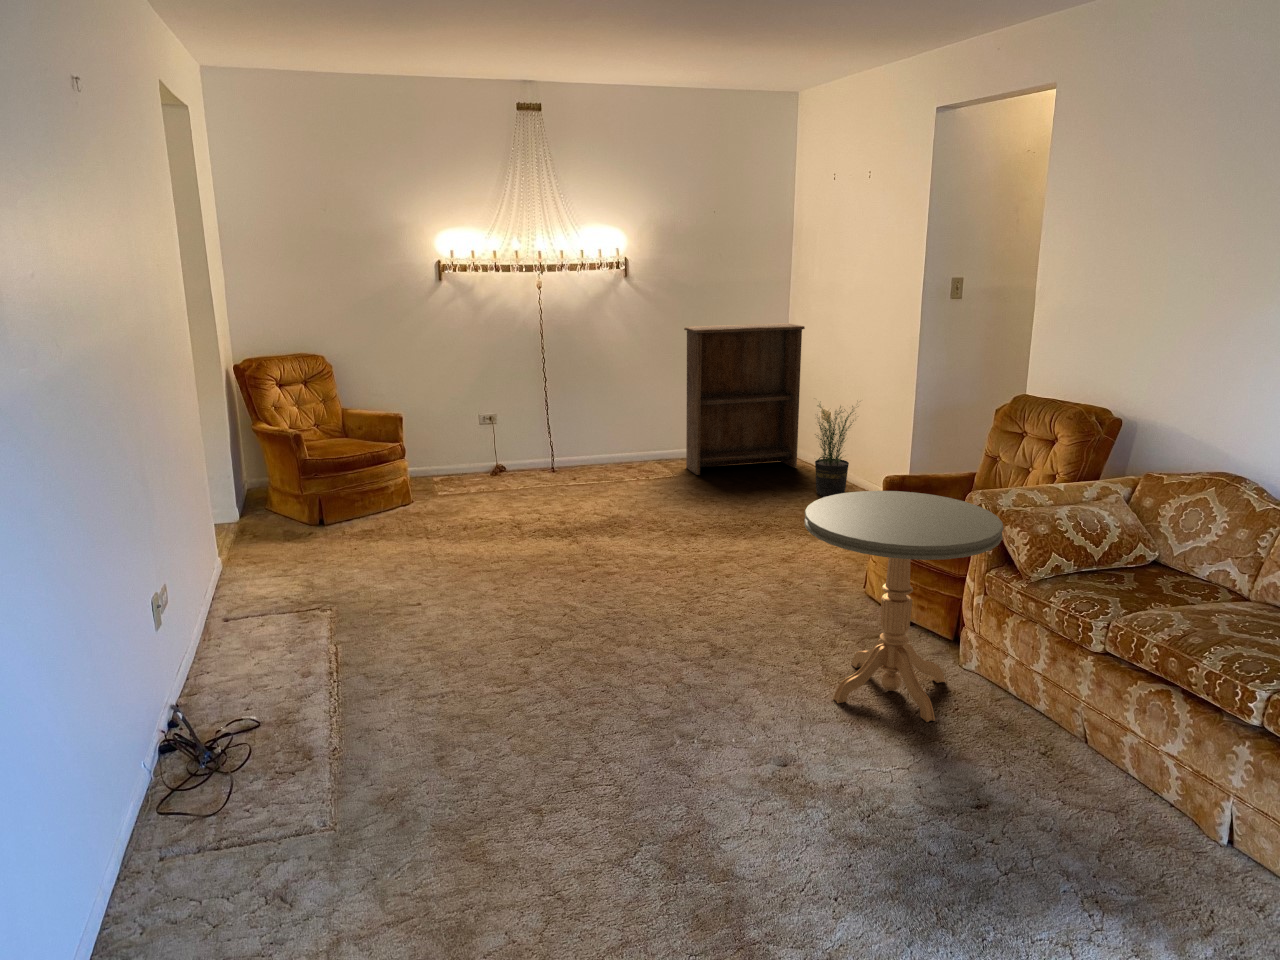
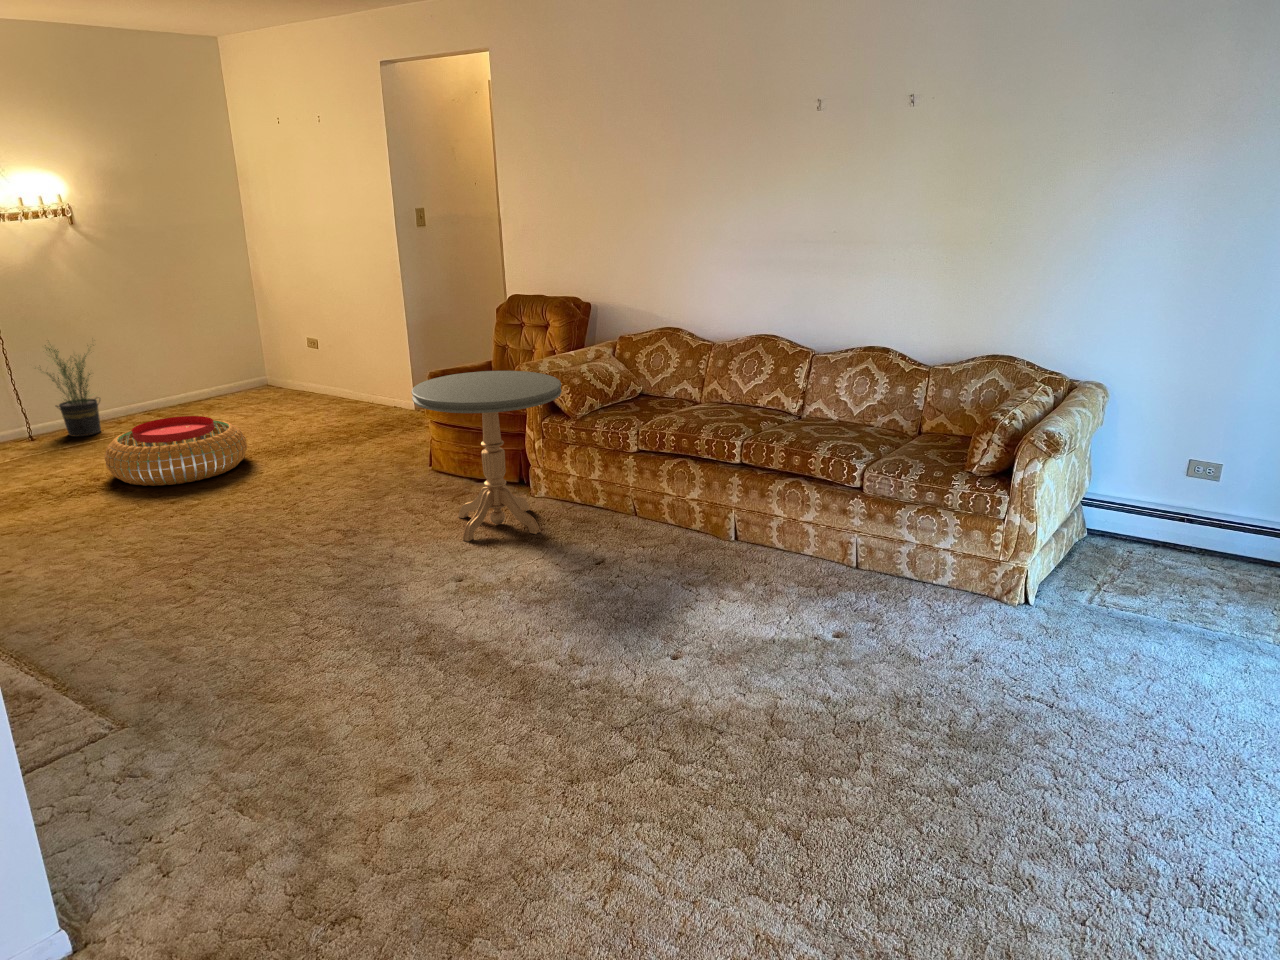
bookshelf: present [684,323,805,475] -> none [150,259,296,418]
potted plant: present [815,404,854,496] -> present [47,348,101,437]
pouf: none [578,475,703,543] -> present [104,416,247,486]

